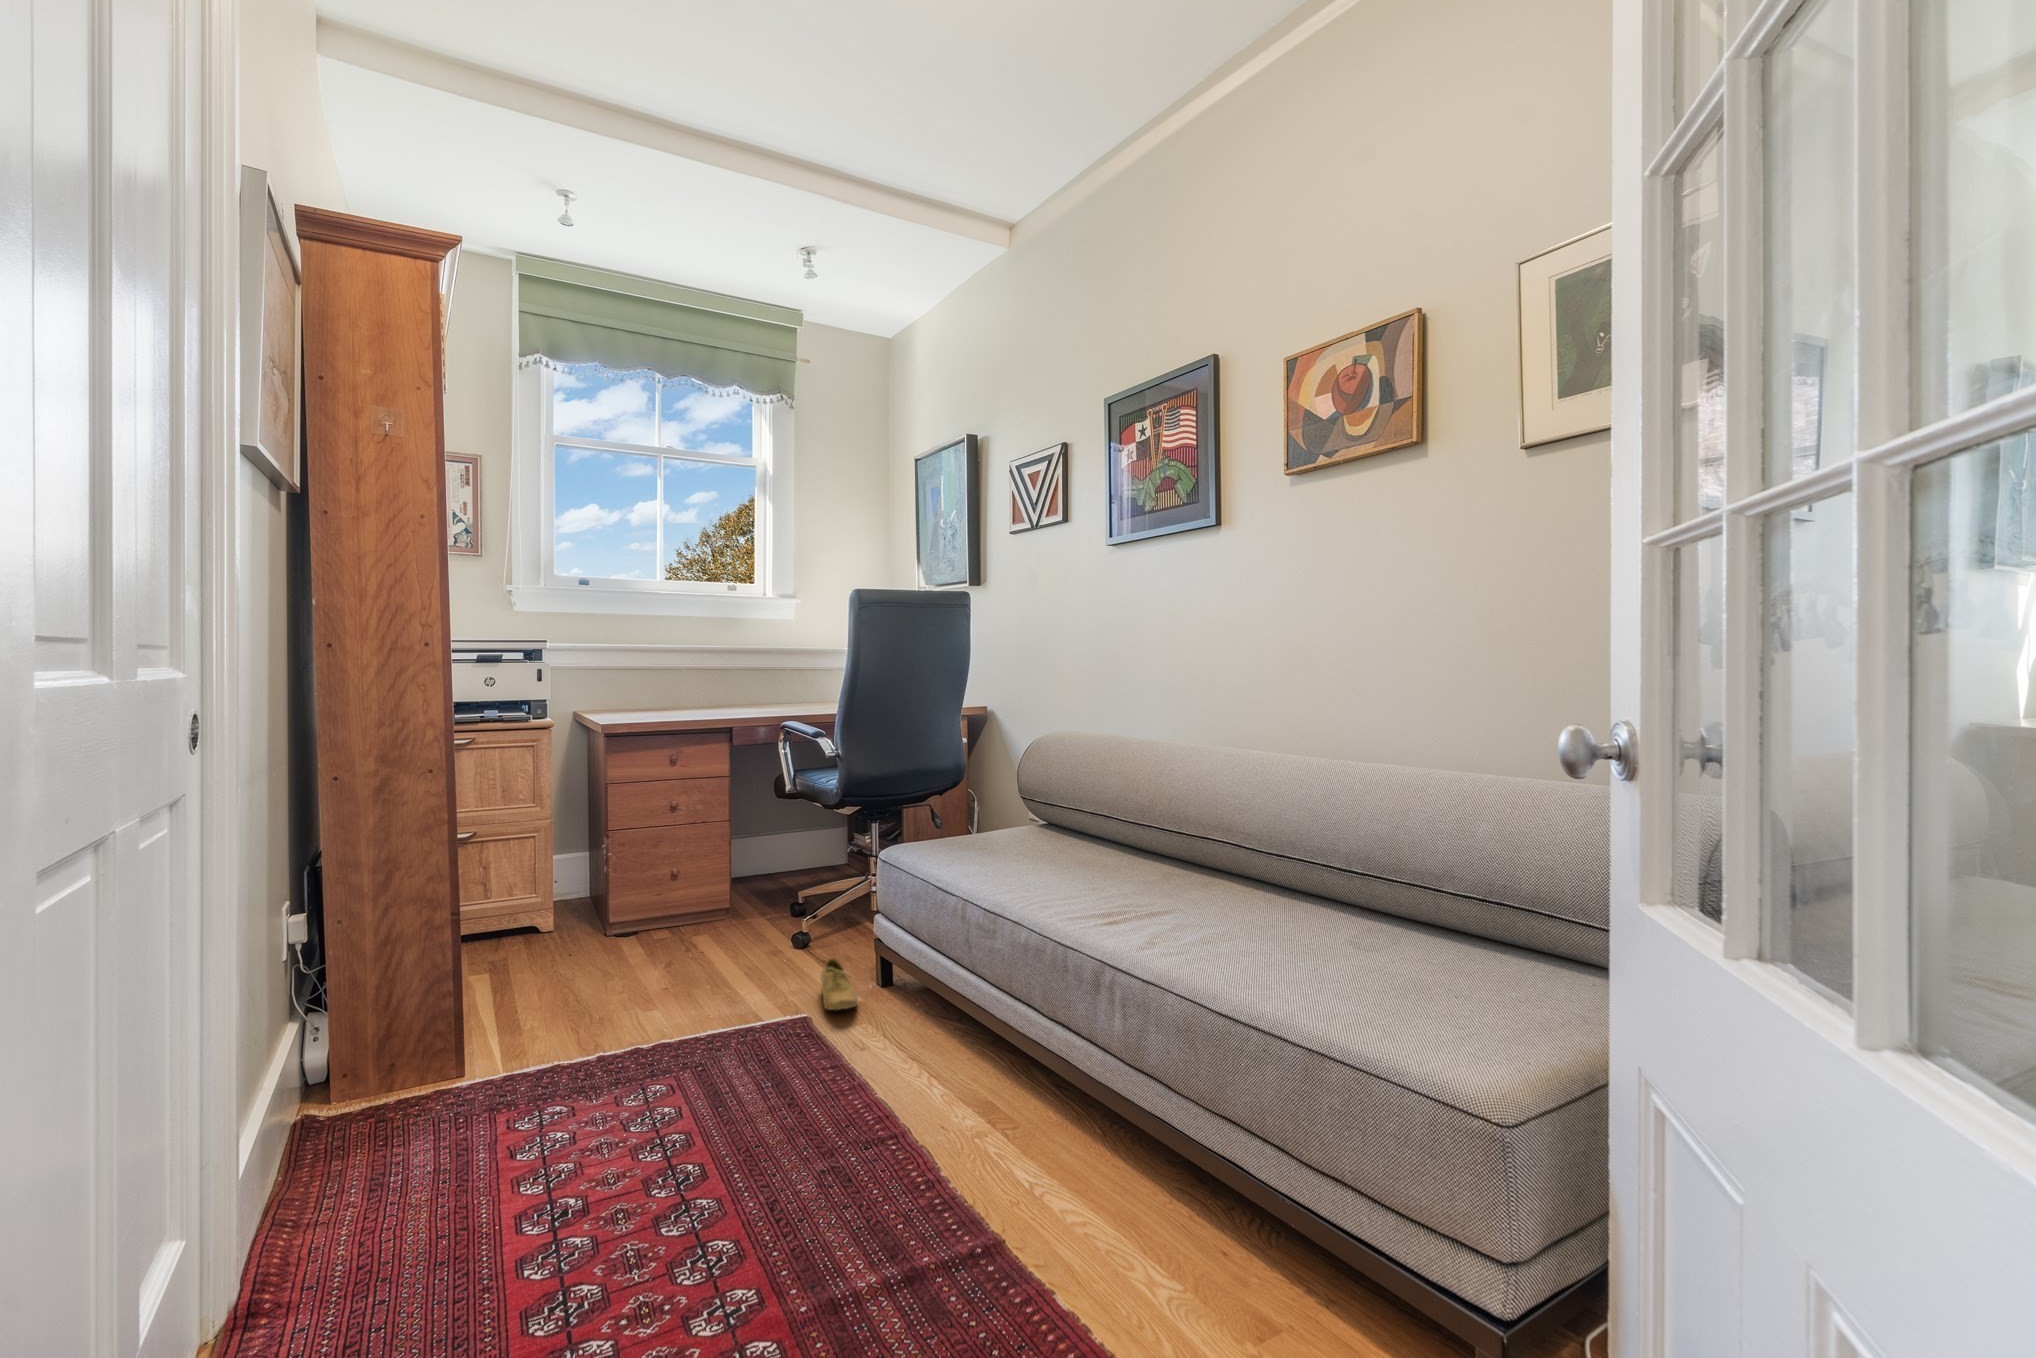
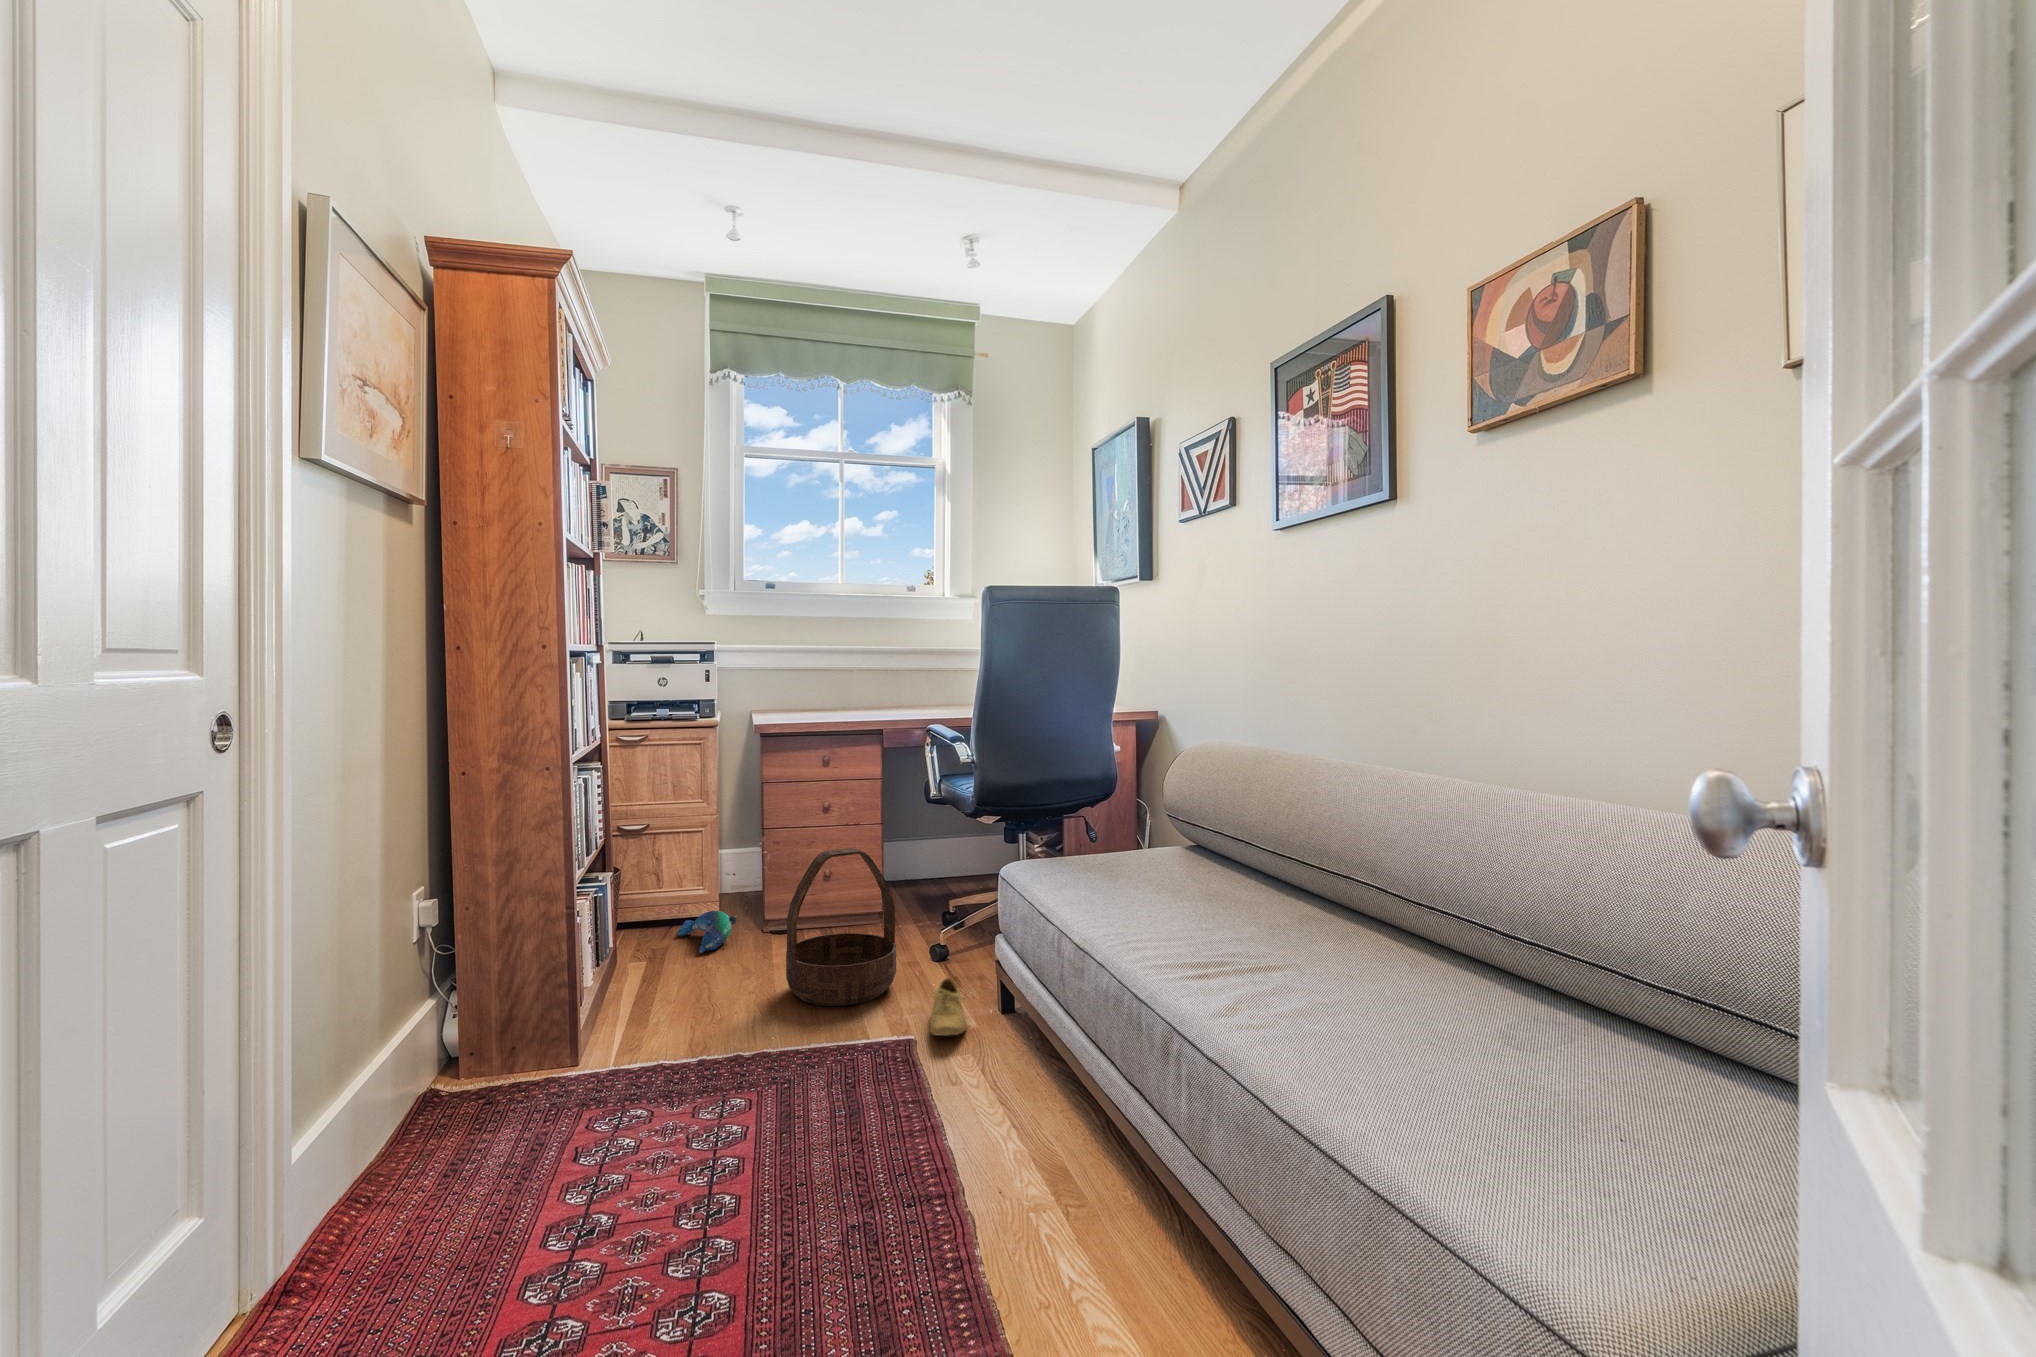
basket: none [662,842,773,997] -> present [786,848,896,1006]
plush toy: none [512,918,582,962] -> present [677,911,737,953]

